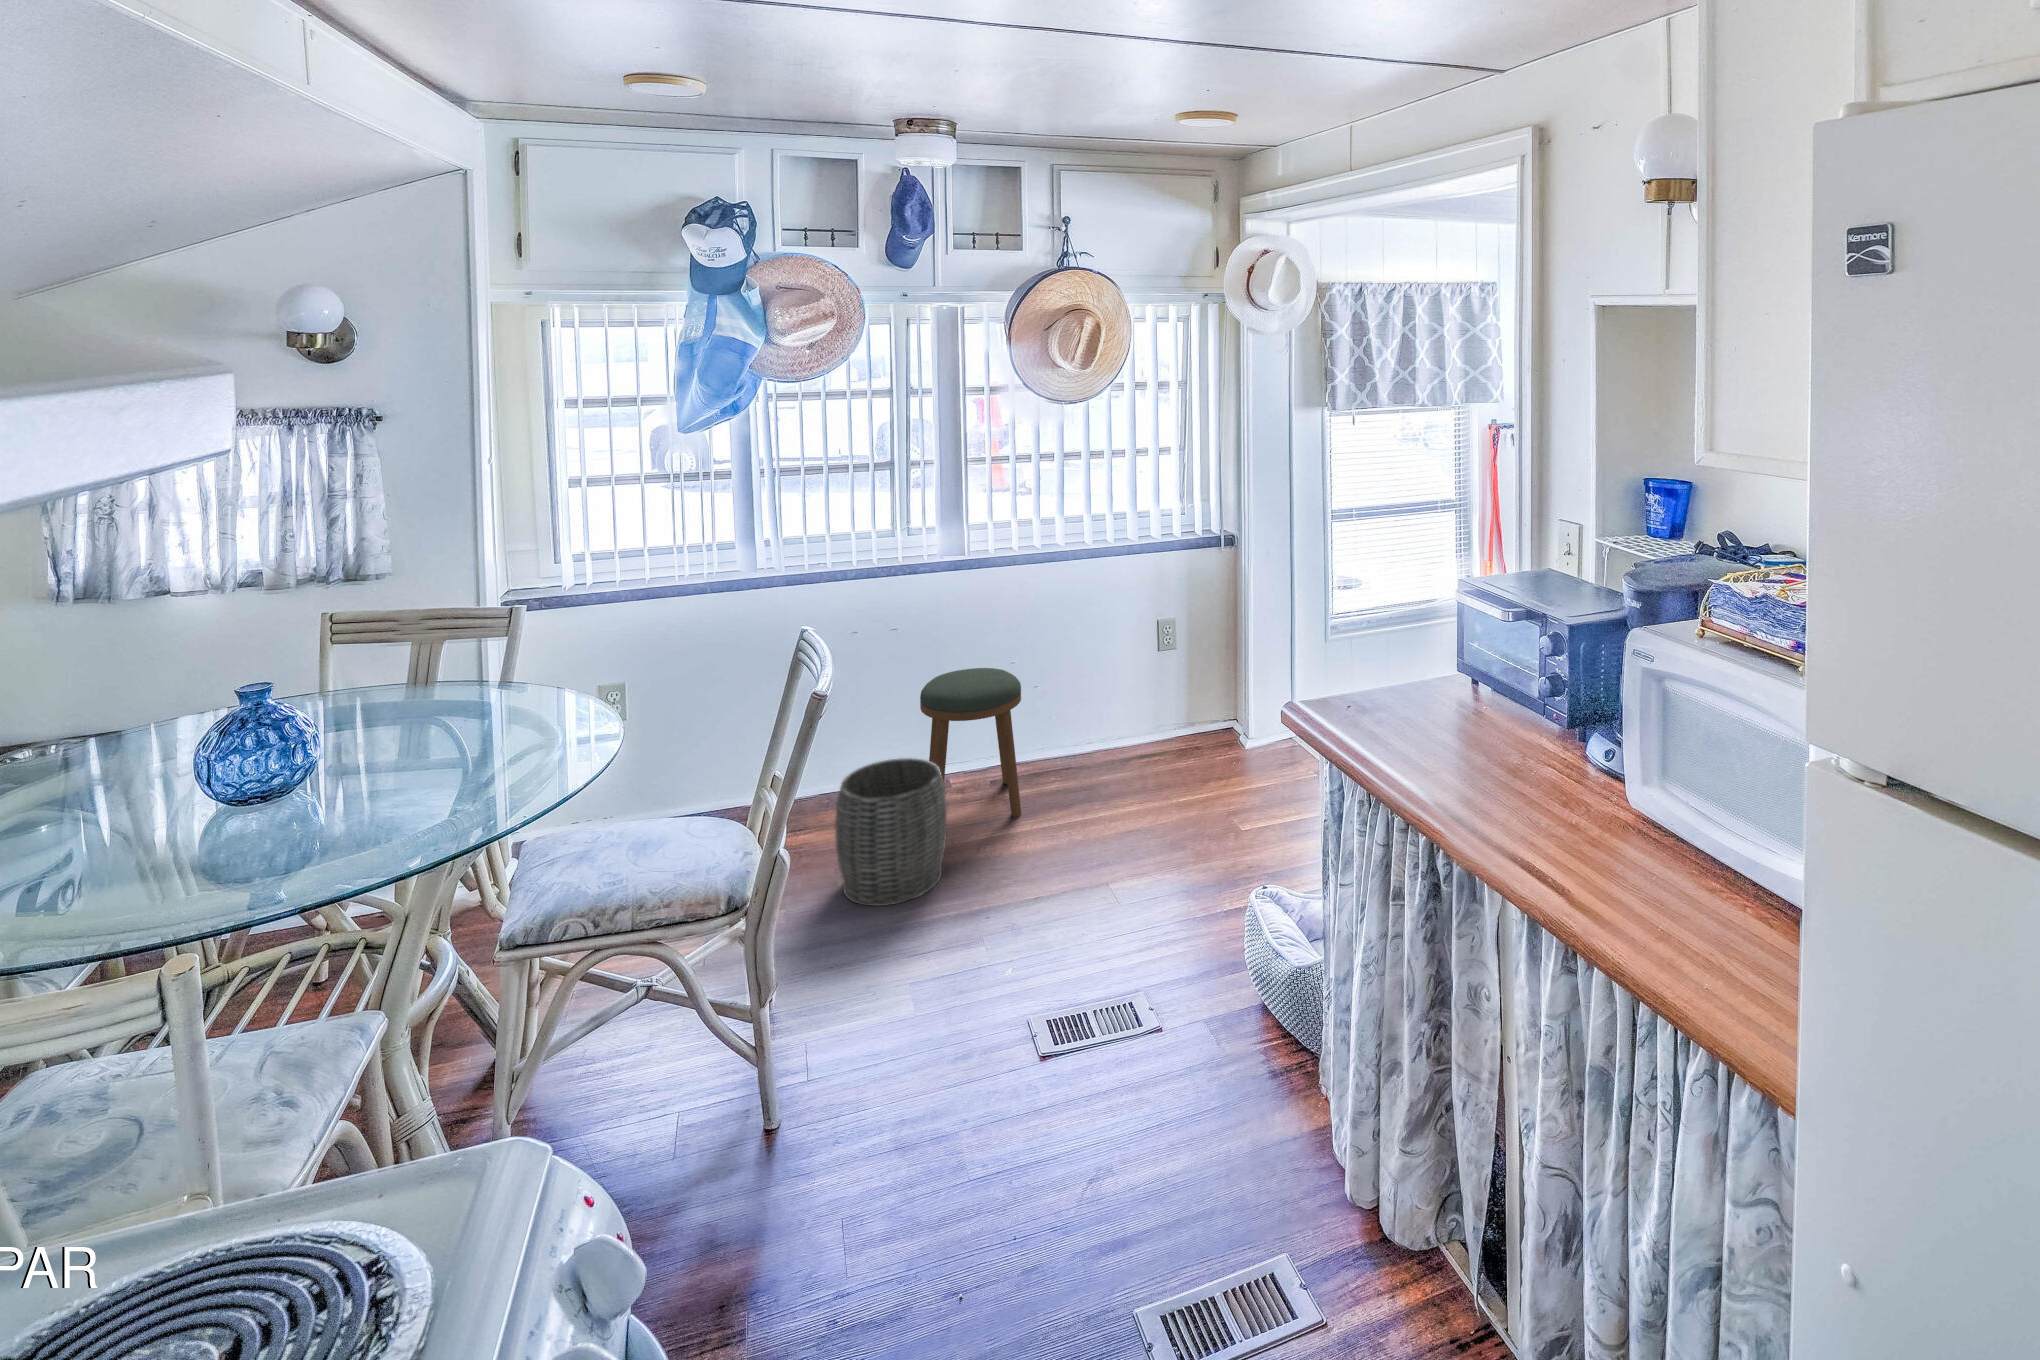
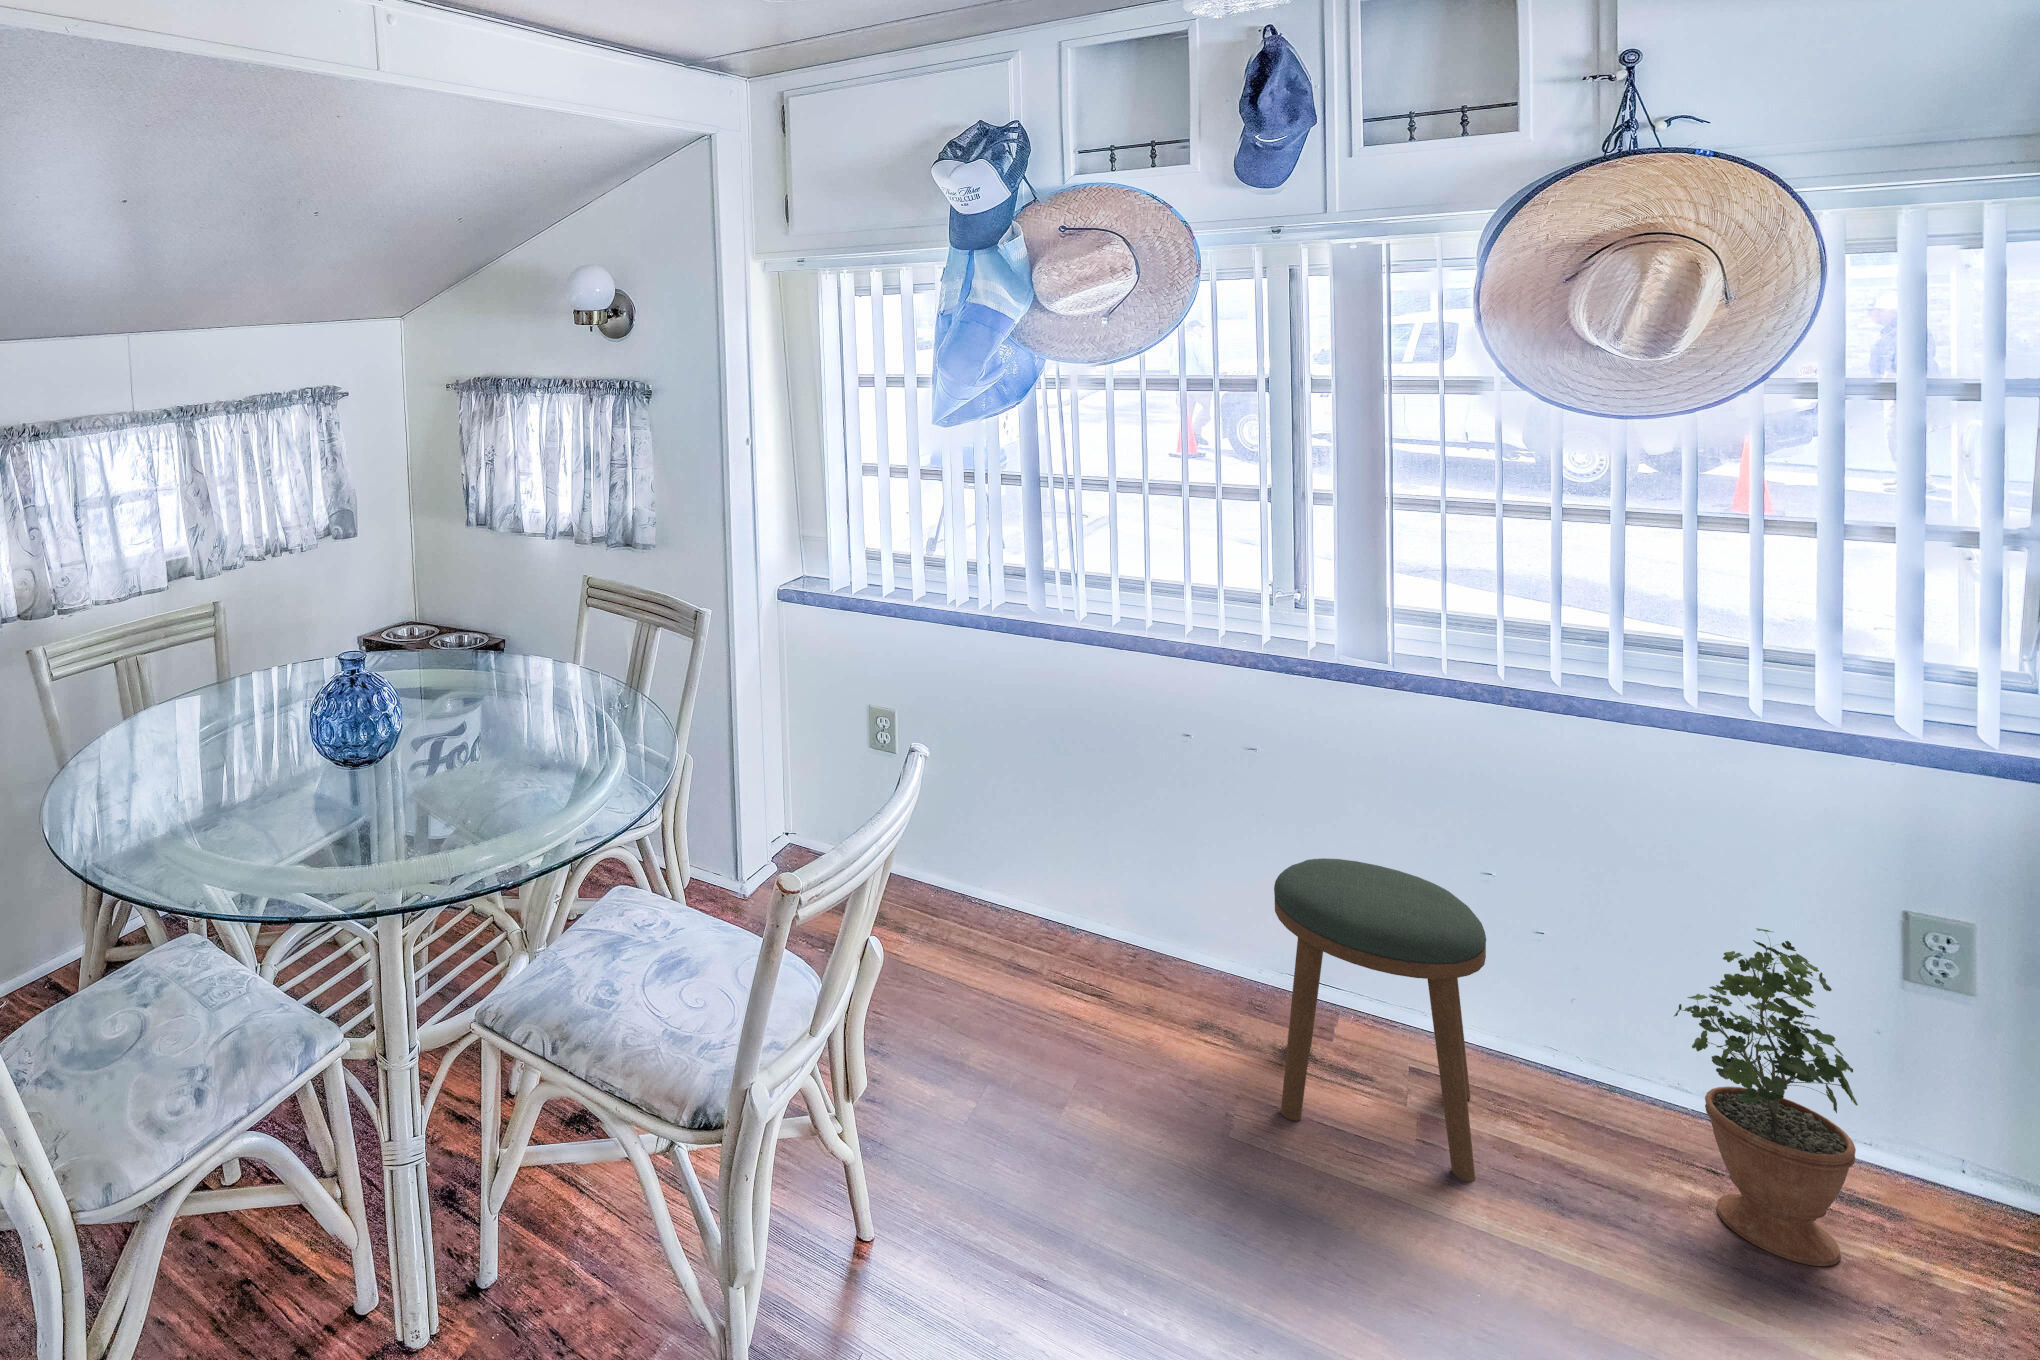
potted plant: none [1092,640,1151,786] -> present [1674,928,1858,1266]
woven basket: present [835,758,947,906] -> none [1091,968,1290,1241]

